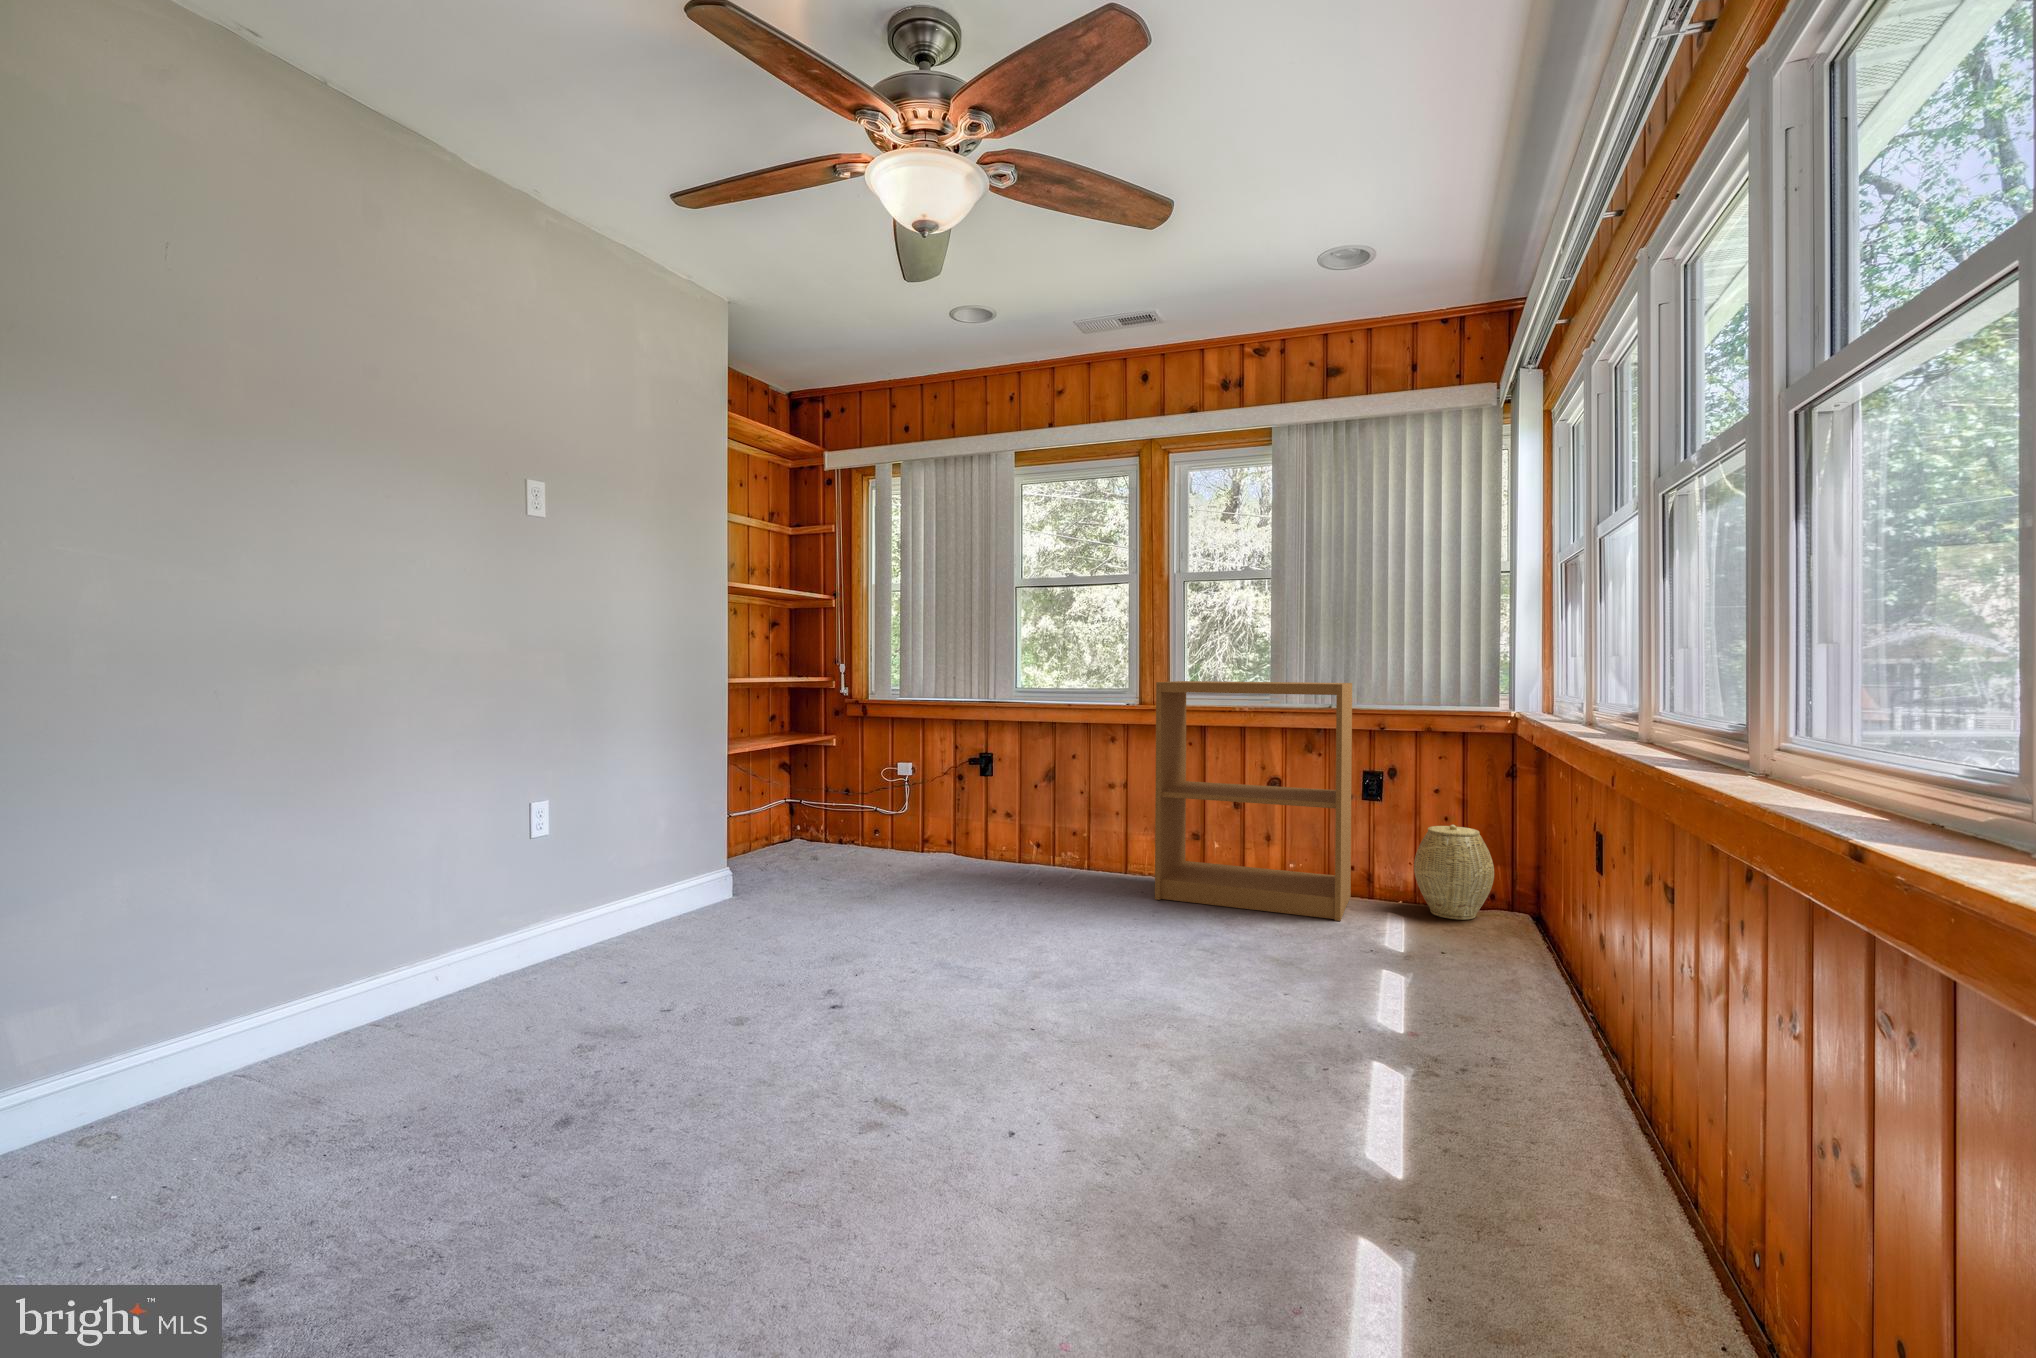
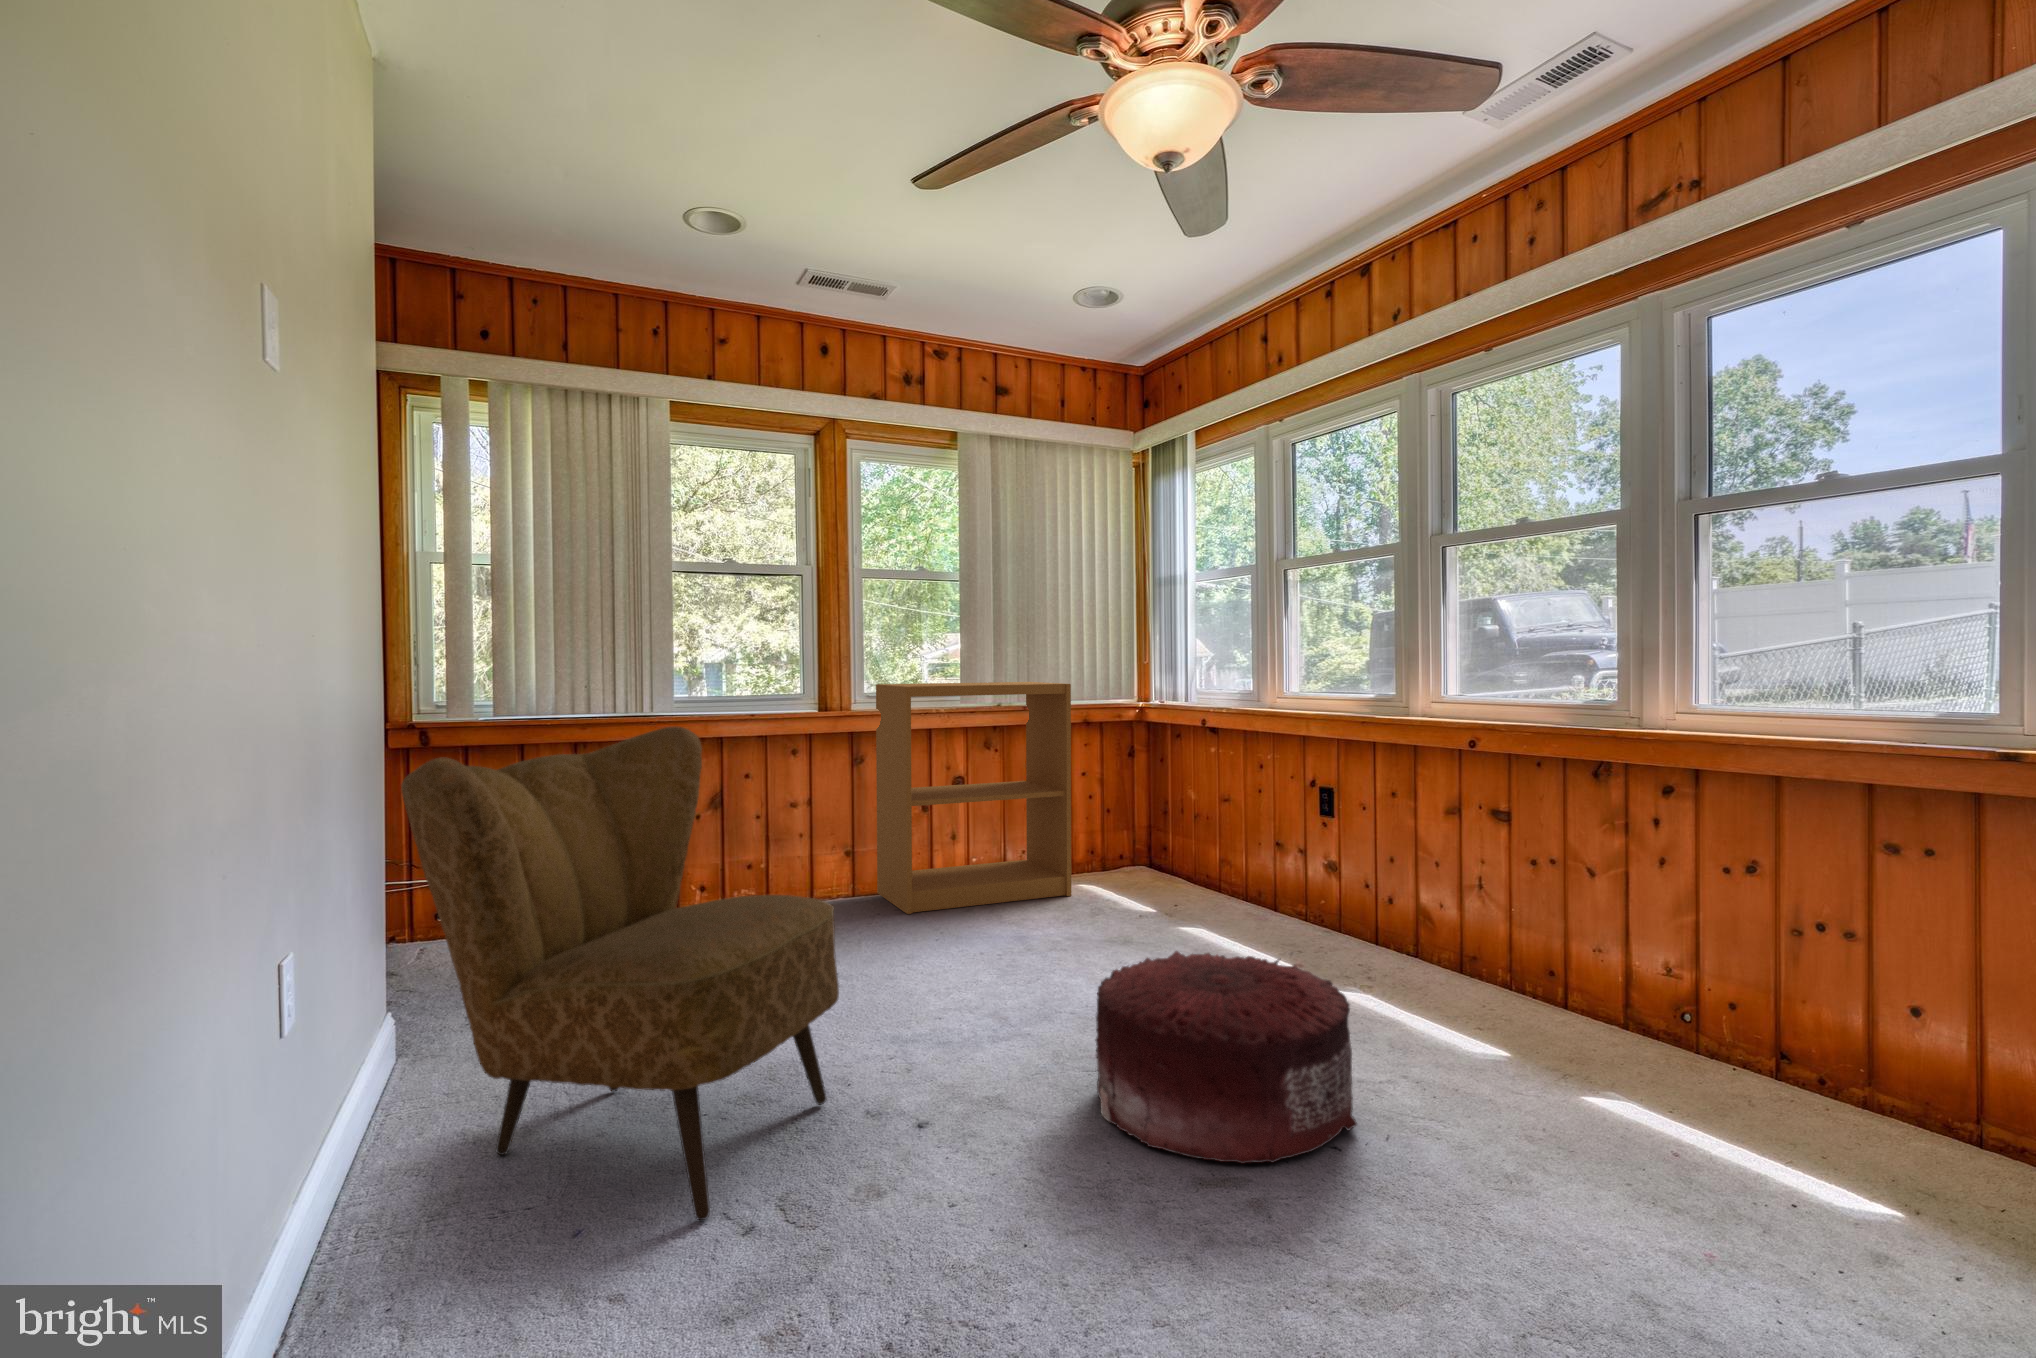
armchair: none [521,699,779,1026] -> present [401,726,839,1220]
woven basket: present [1414,825,1494,920] -> none [1086,799,1147,877]
pouf: none [780,951,1067,1191] -> present [1096,951,1357,1164]

